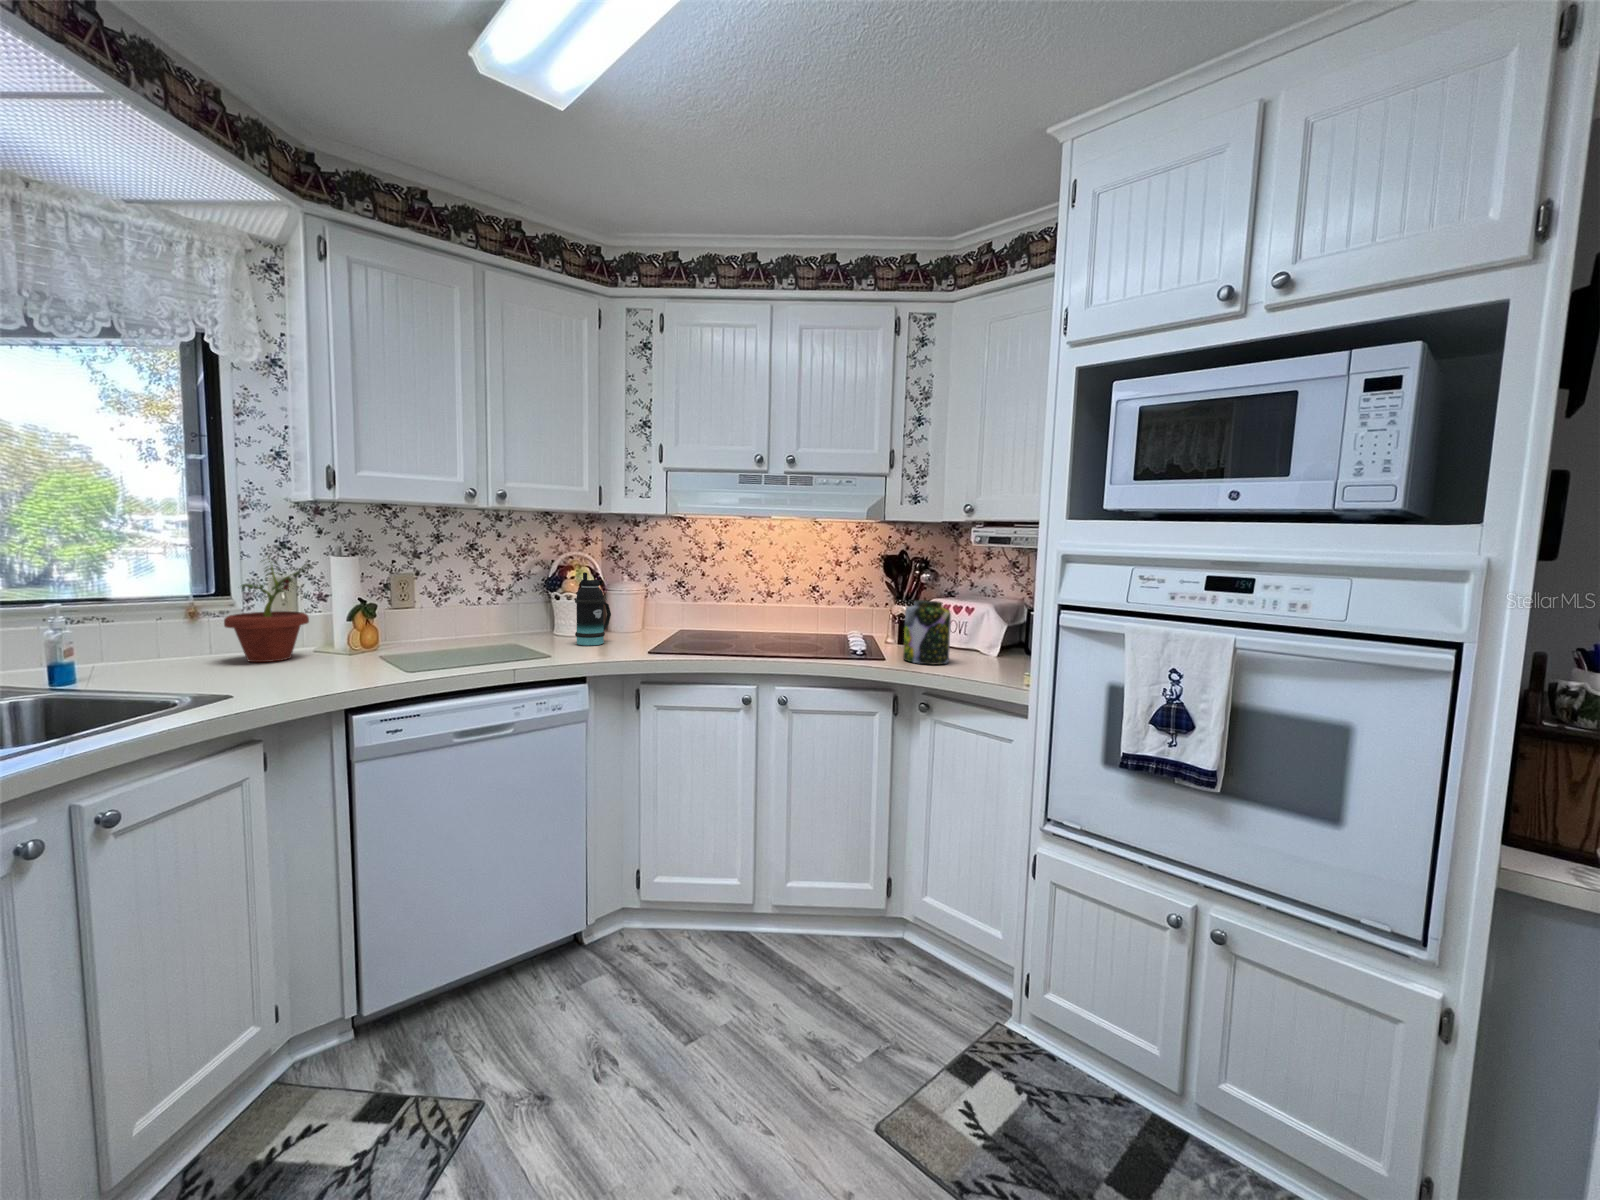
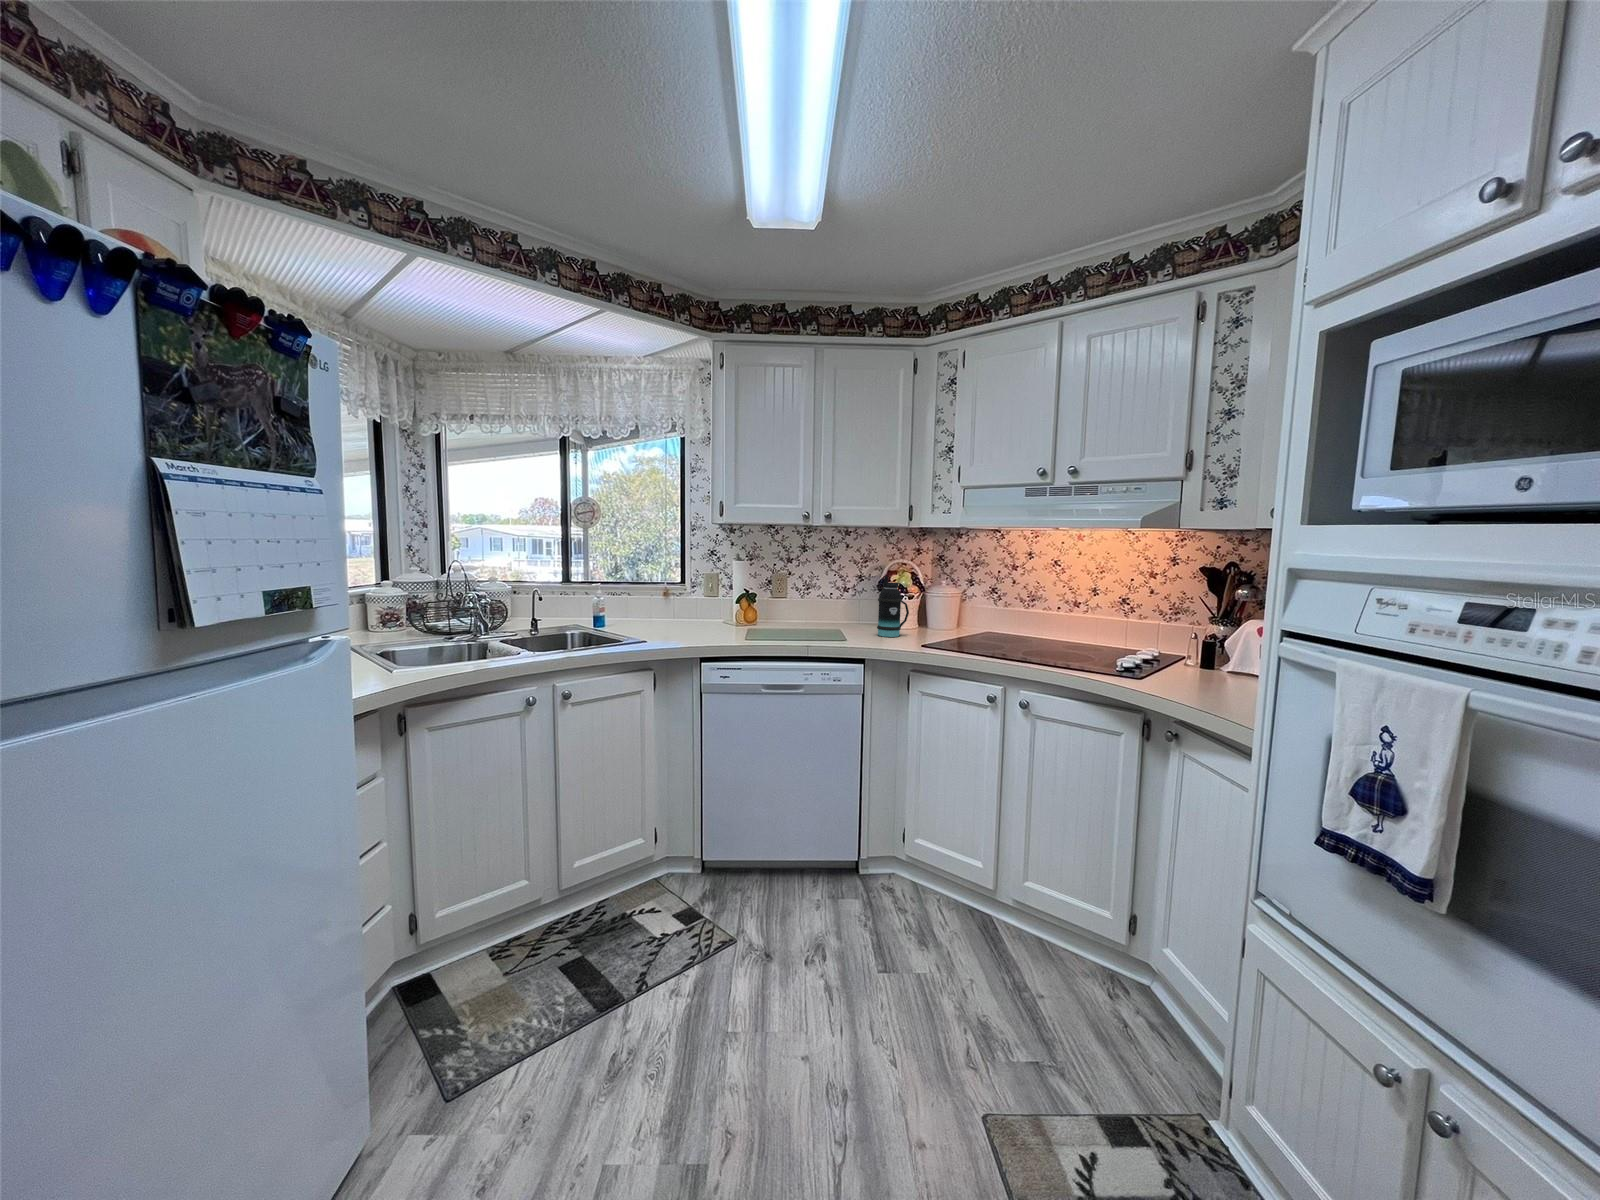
potted plant: present [224,555,311,662] -> none [673,558,718,625]
jar: present [903,600,951,665] -> none [1160,620,1220,695]

